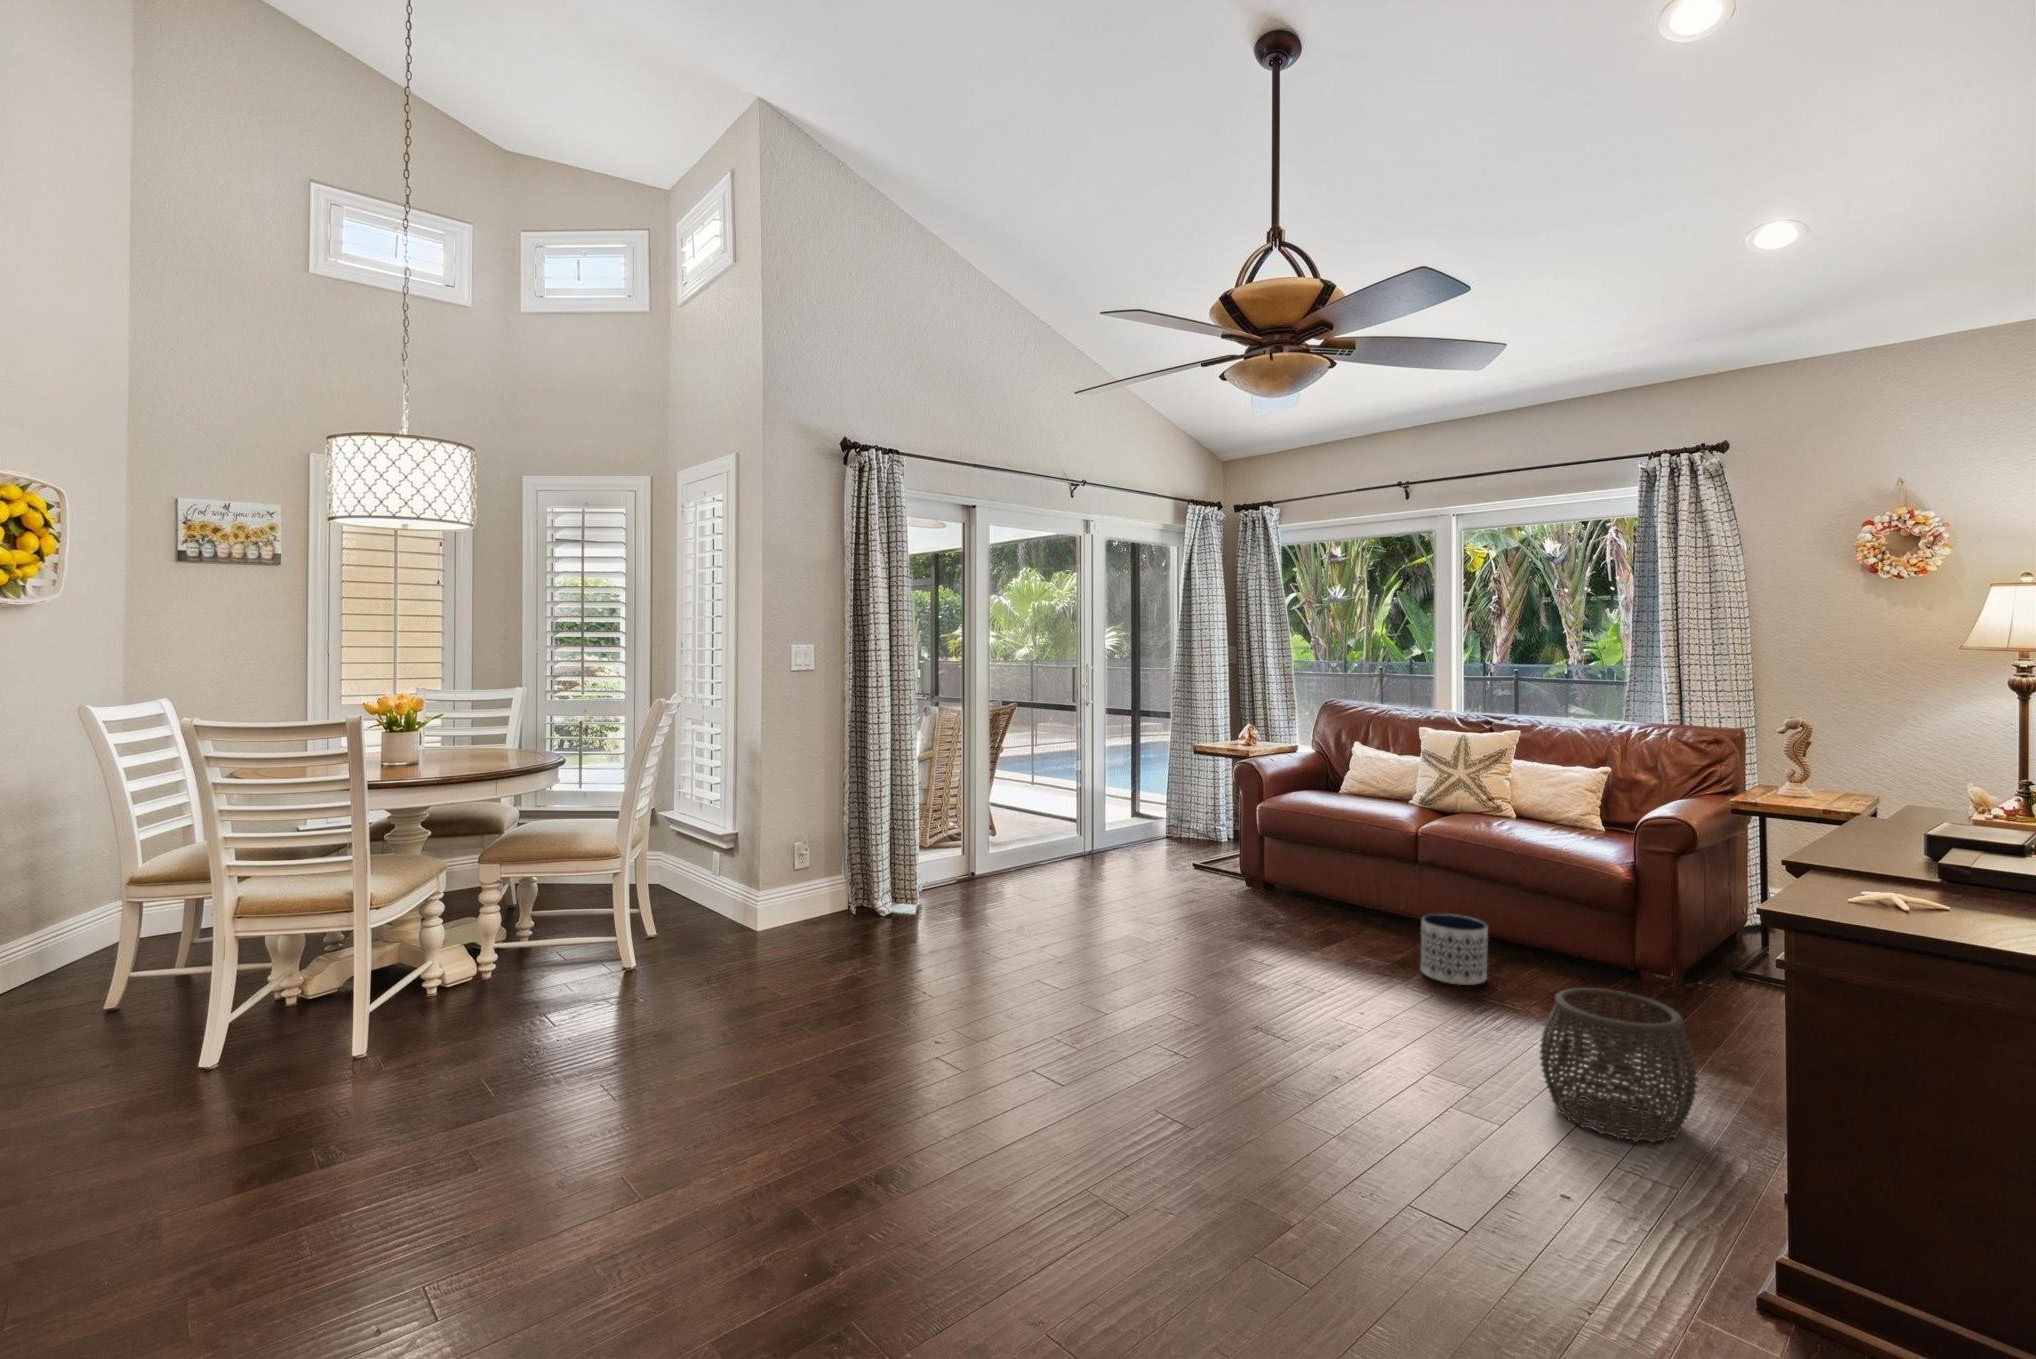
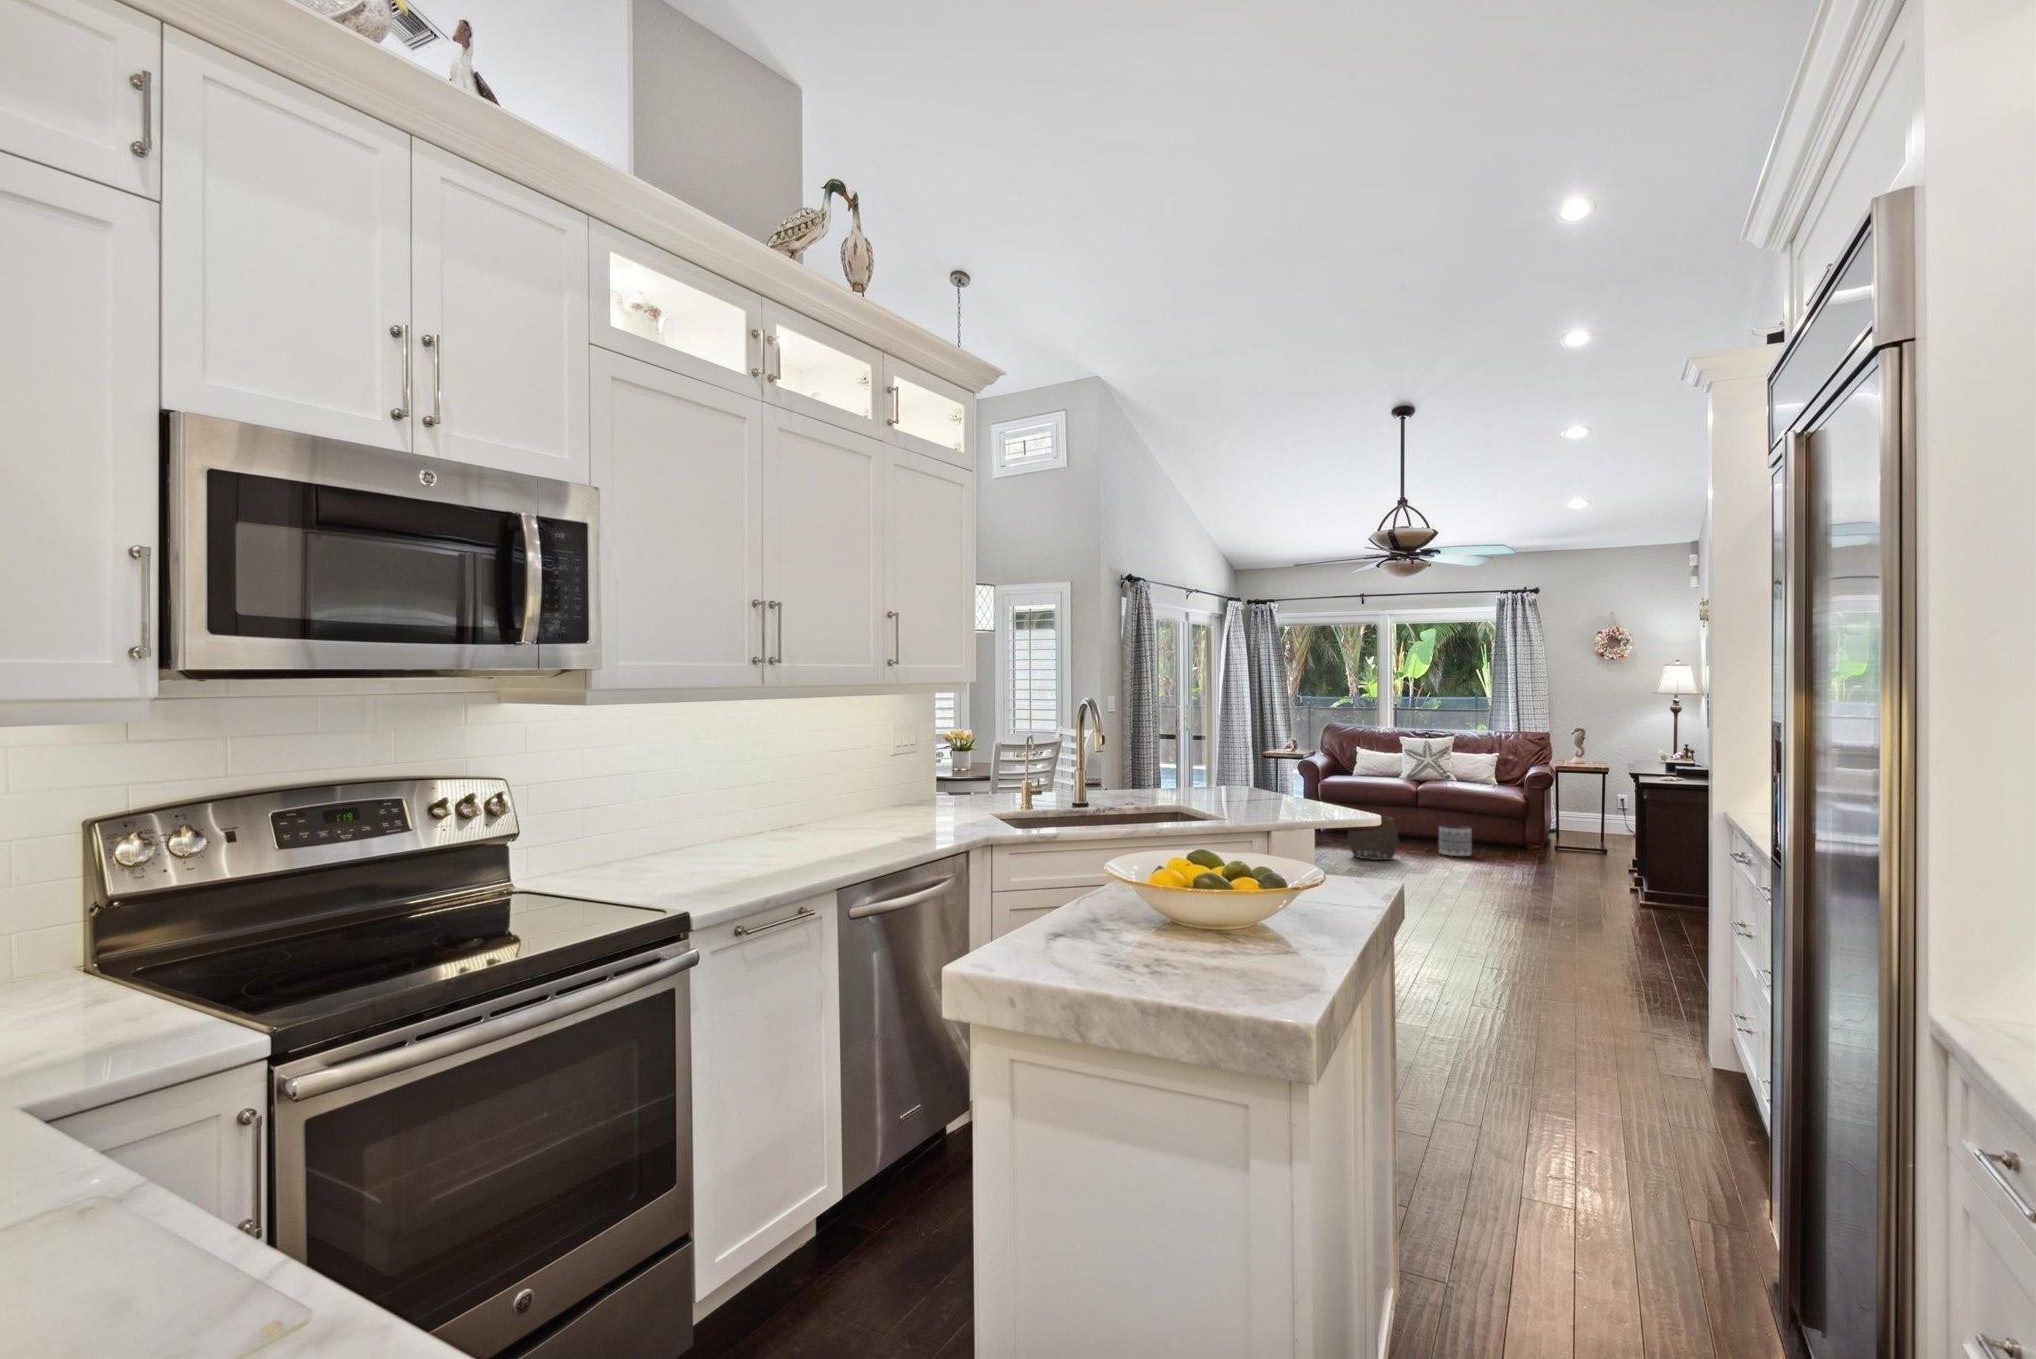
woven basket: present [1540,988,1698,1143] -> present [1349,817,1398,860]

